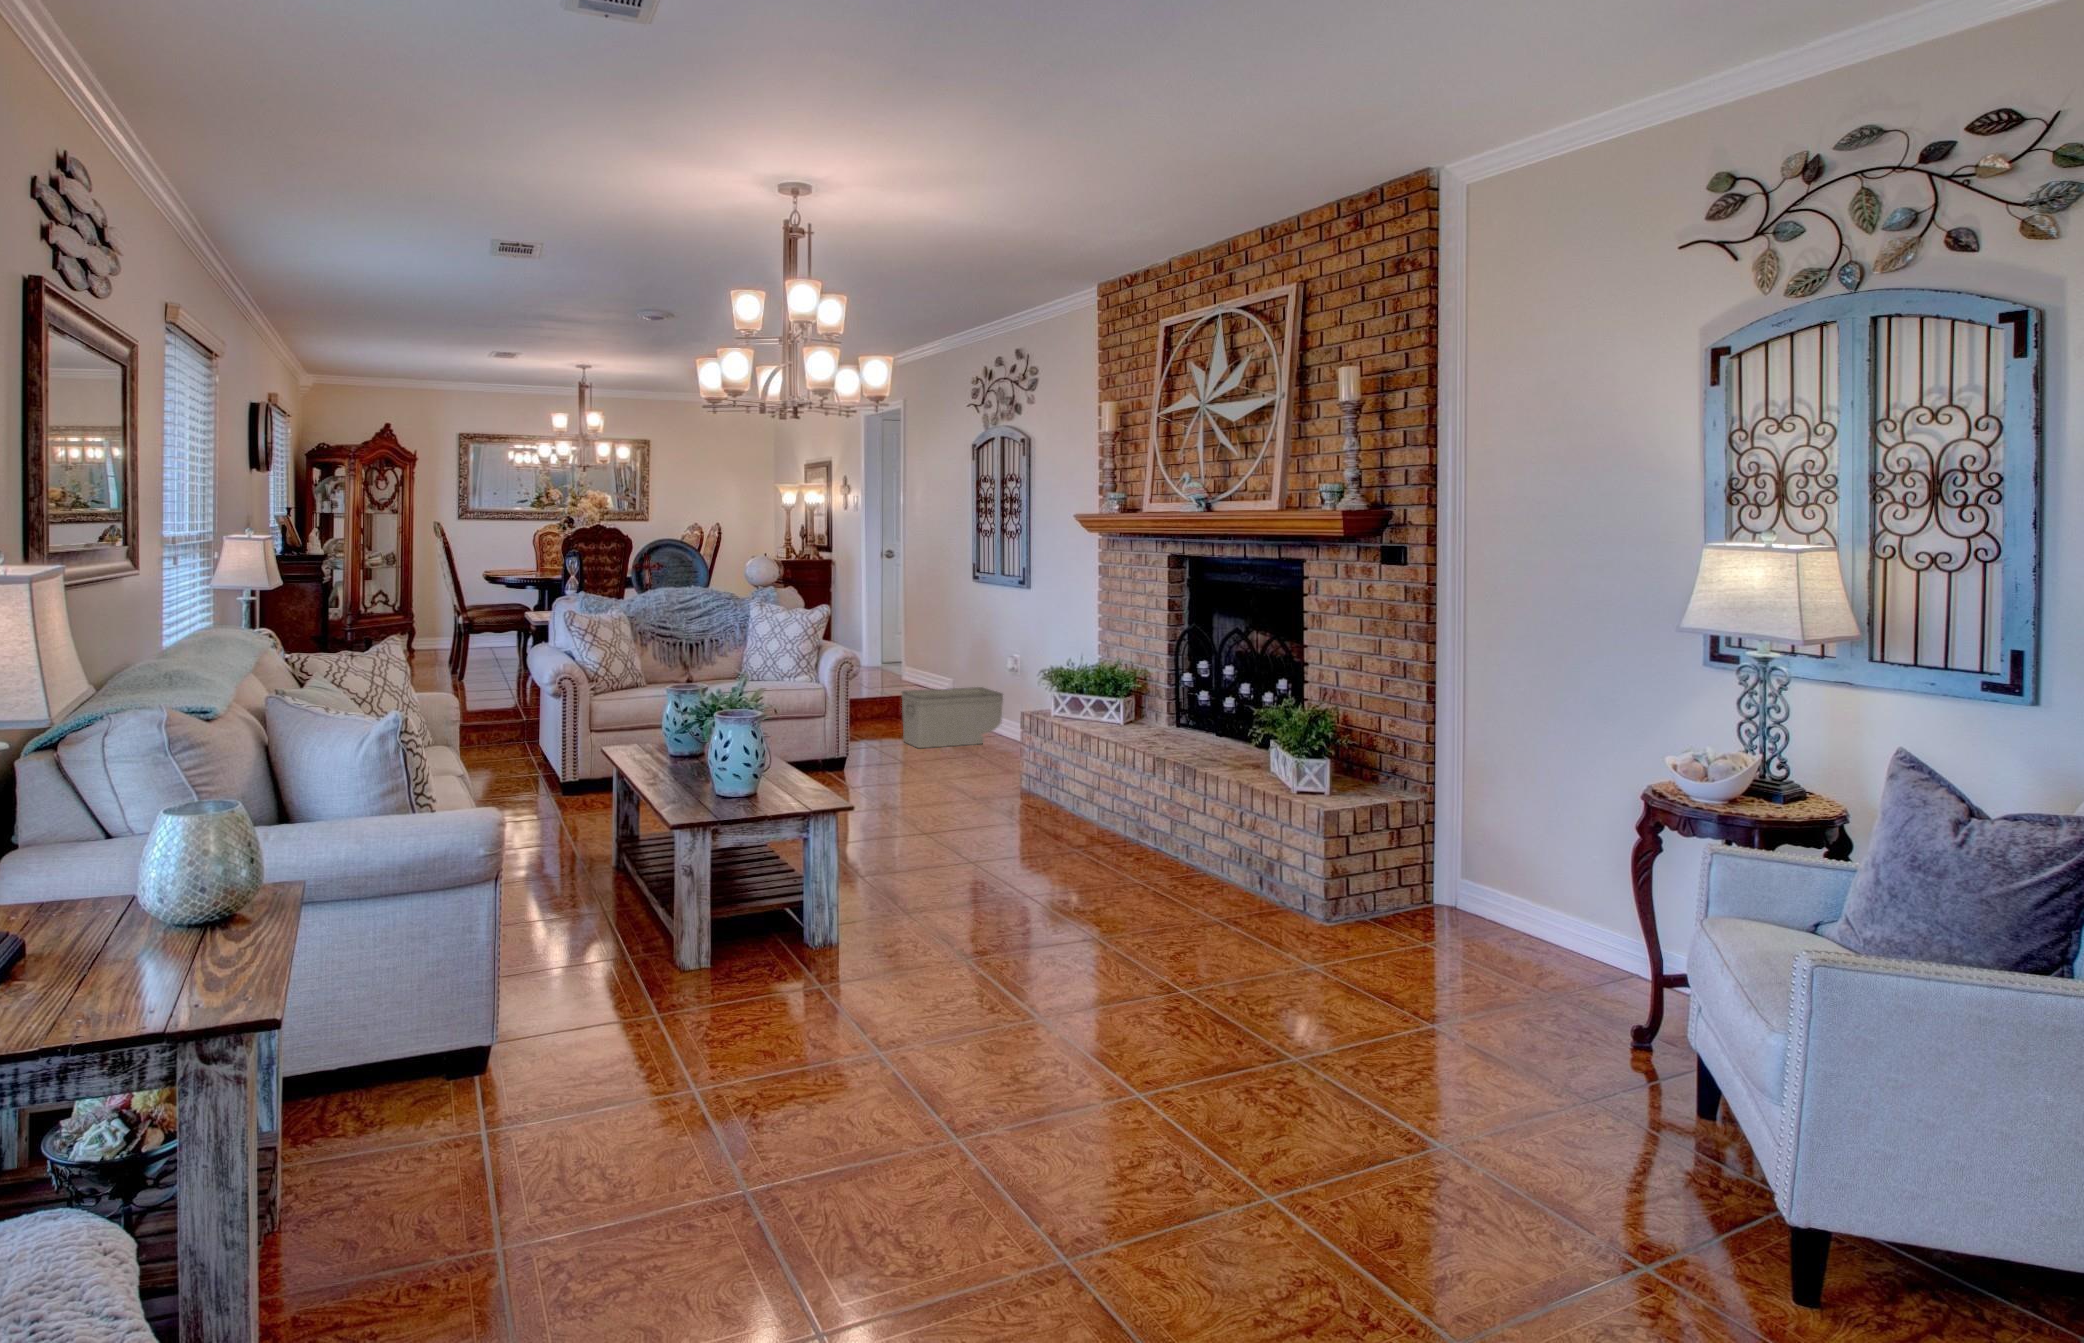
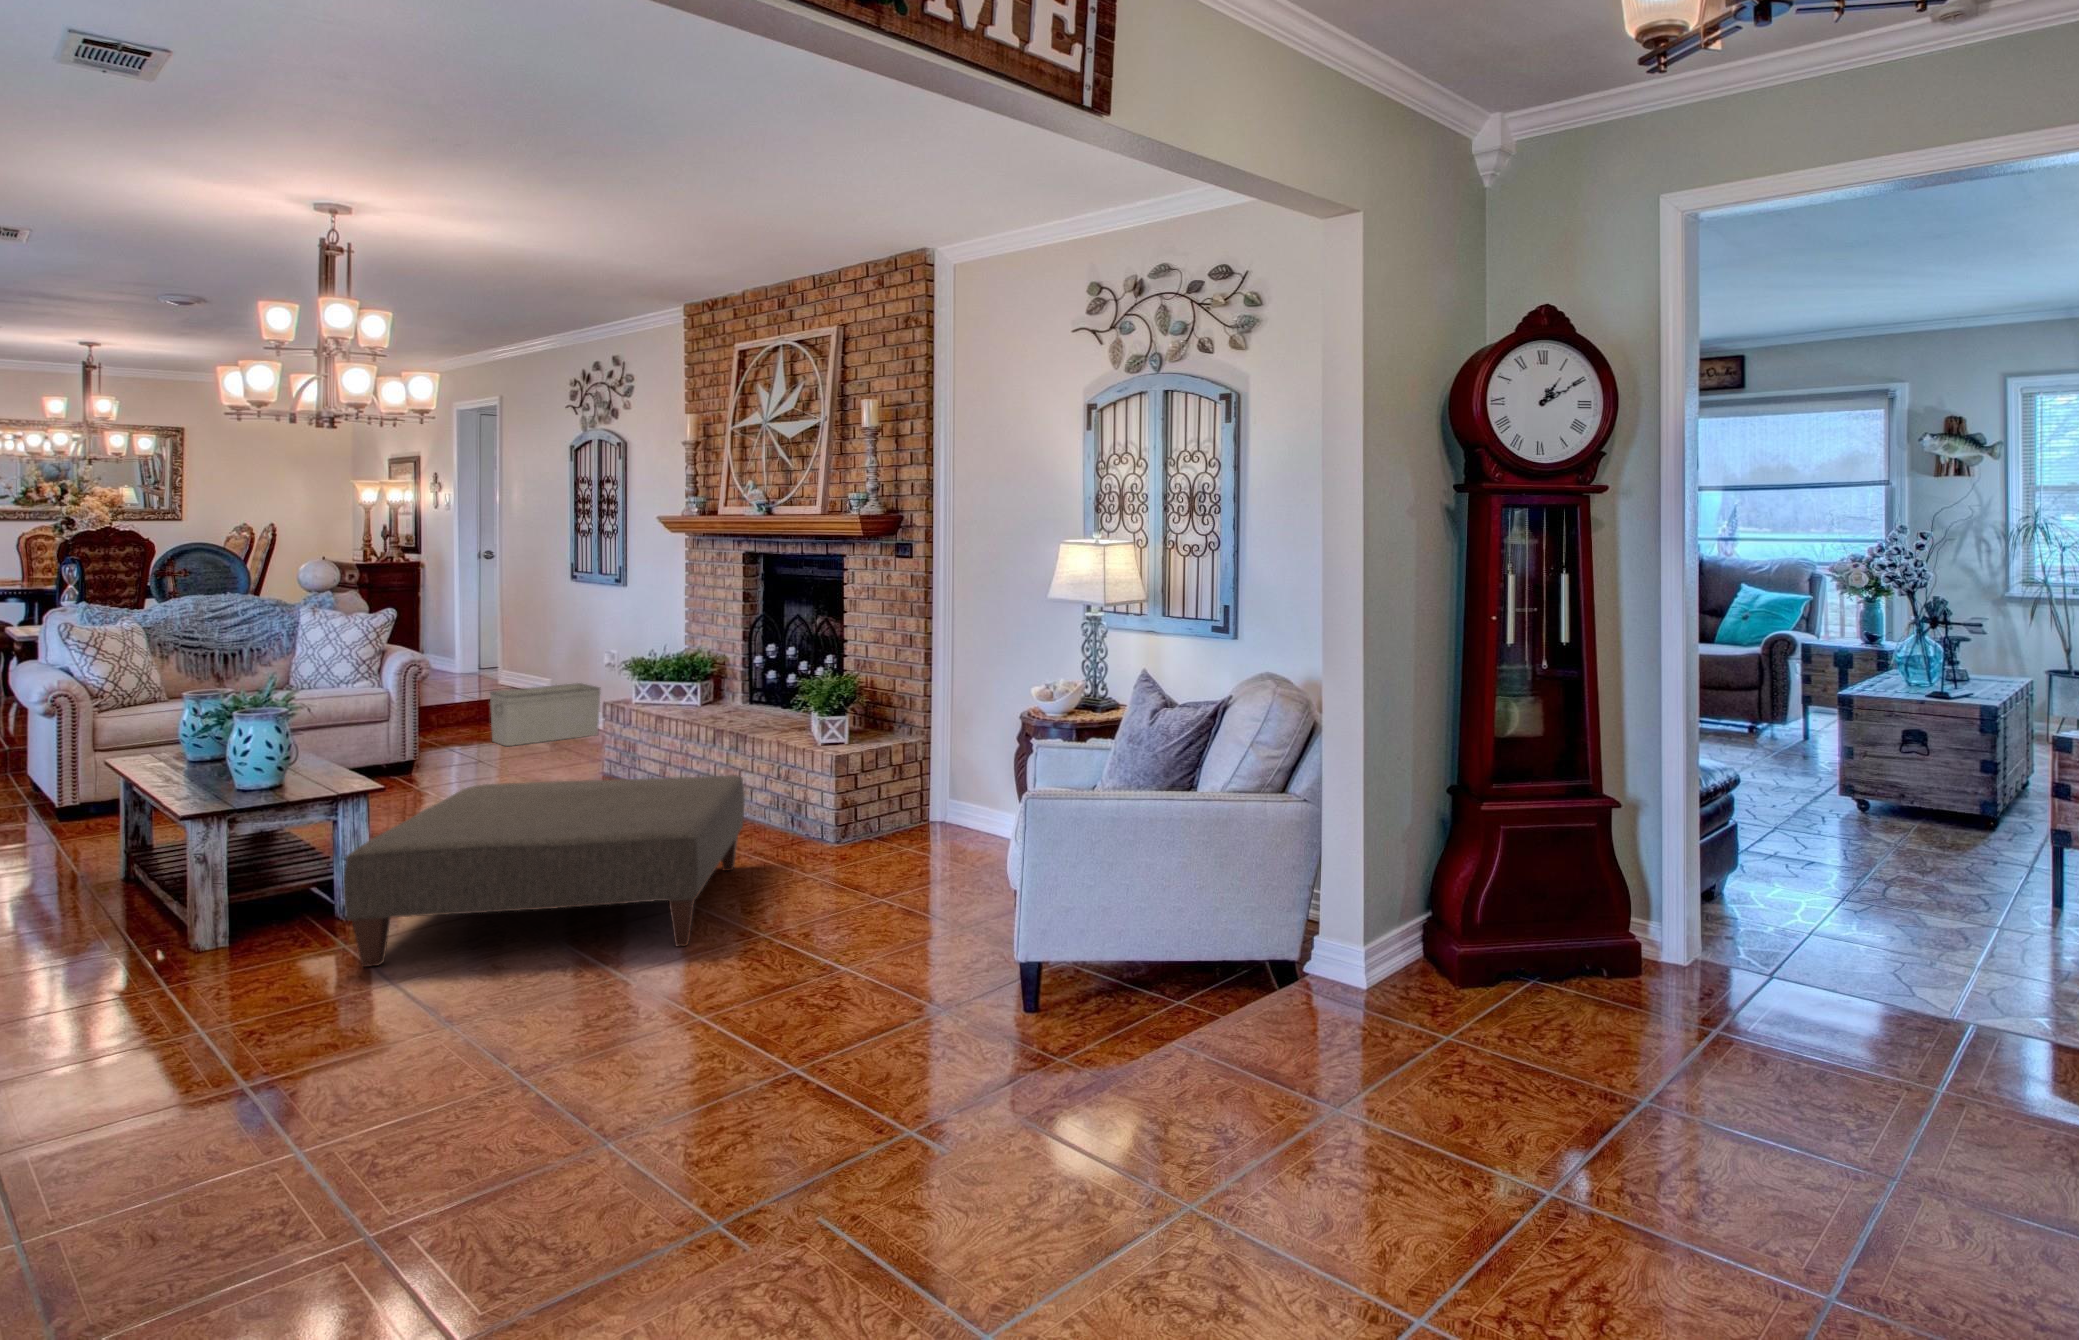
ottoman: none [827,811,1229,1067] -> present [344,775,745,967]

